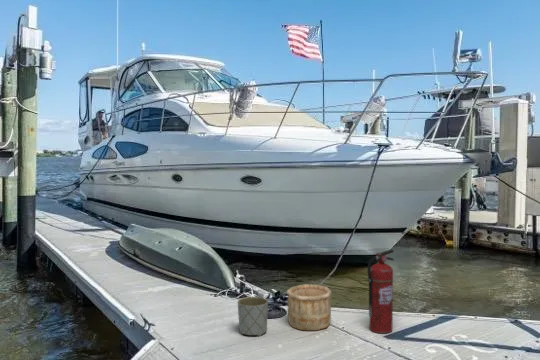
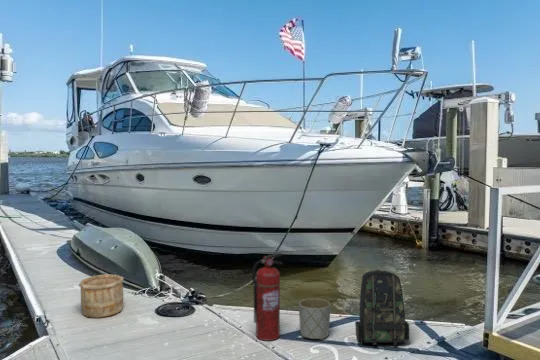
backpack: none [464,263,517,335] -> present [355,270,409,346]
wooden bucket: present [287,284,332,330] -> present [79,274,124,318]
planter: present [238,297,268,336] -> present [299,298,331,340]

